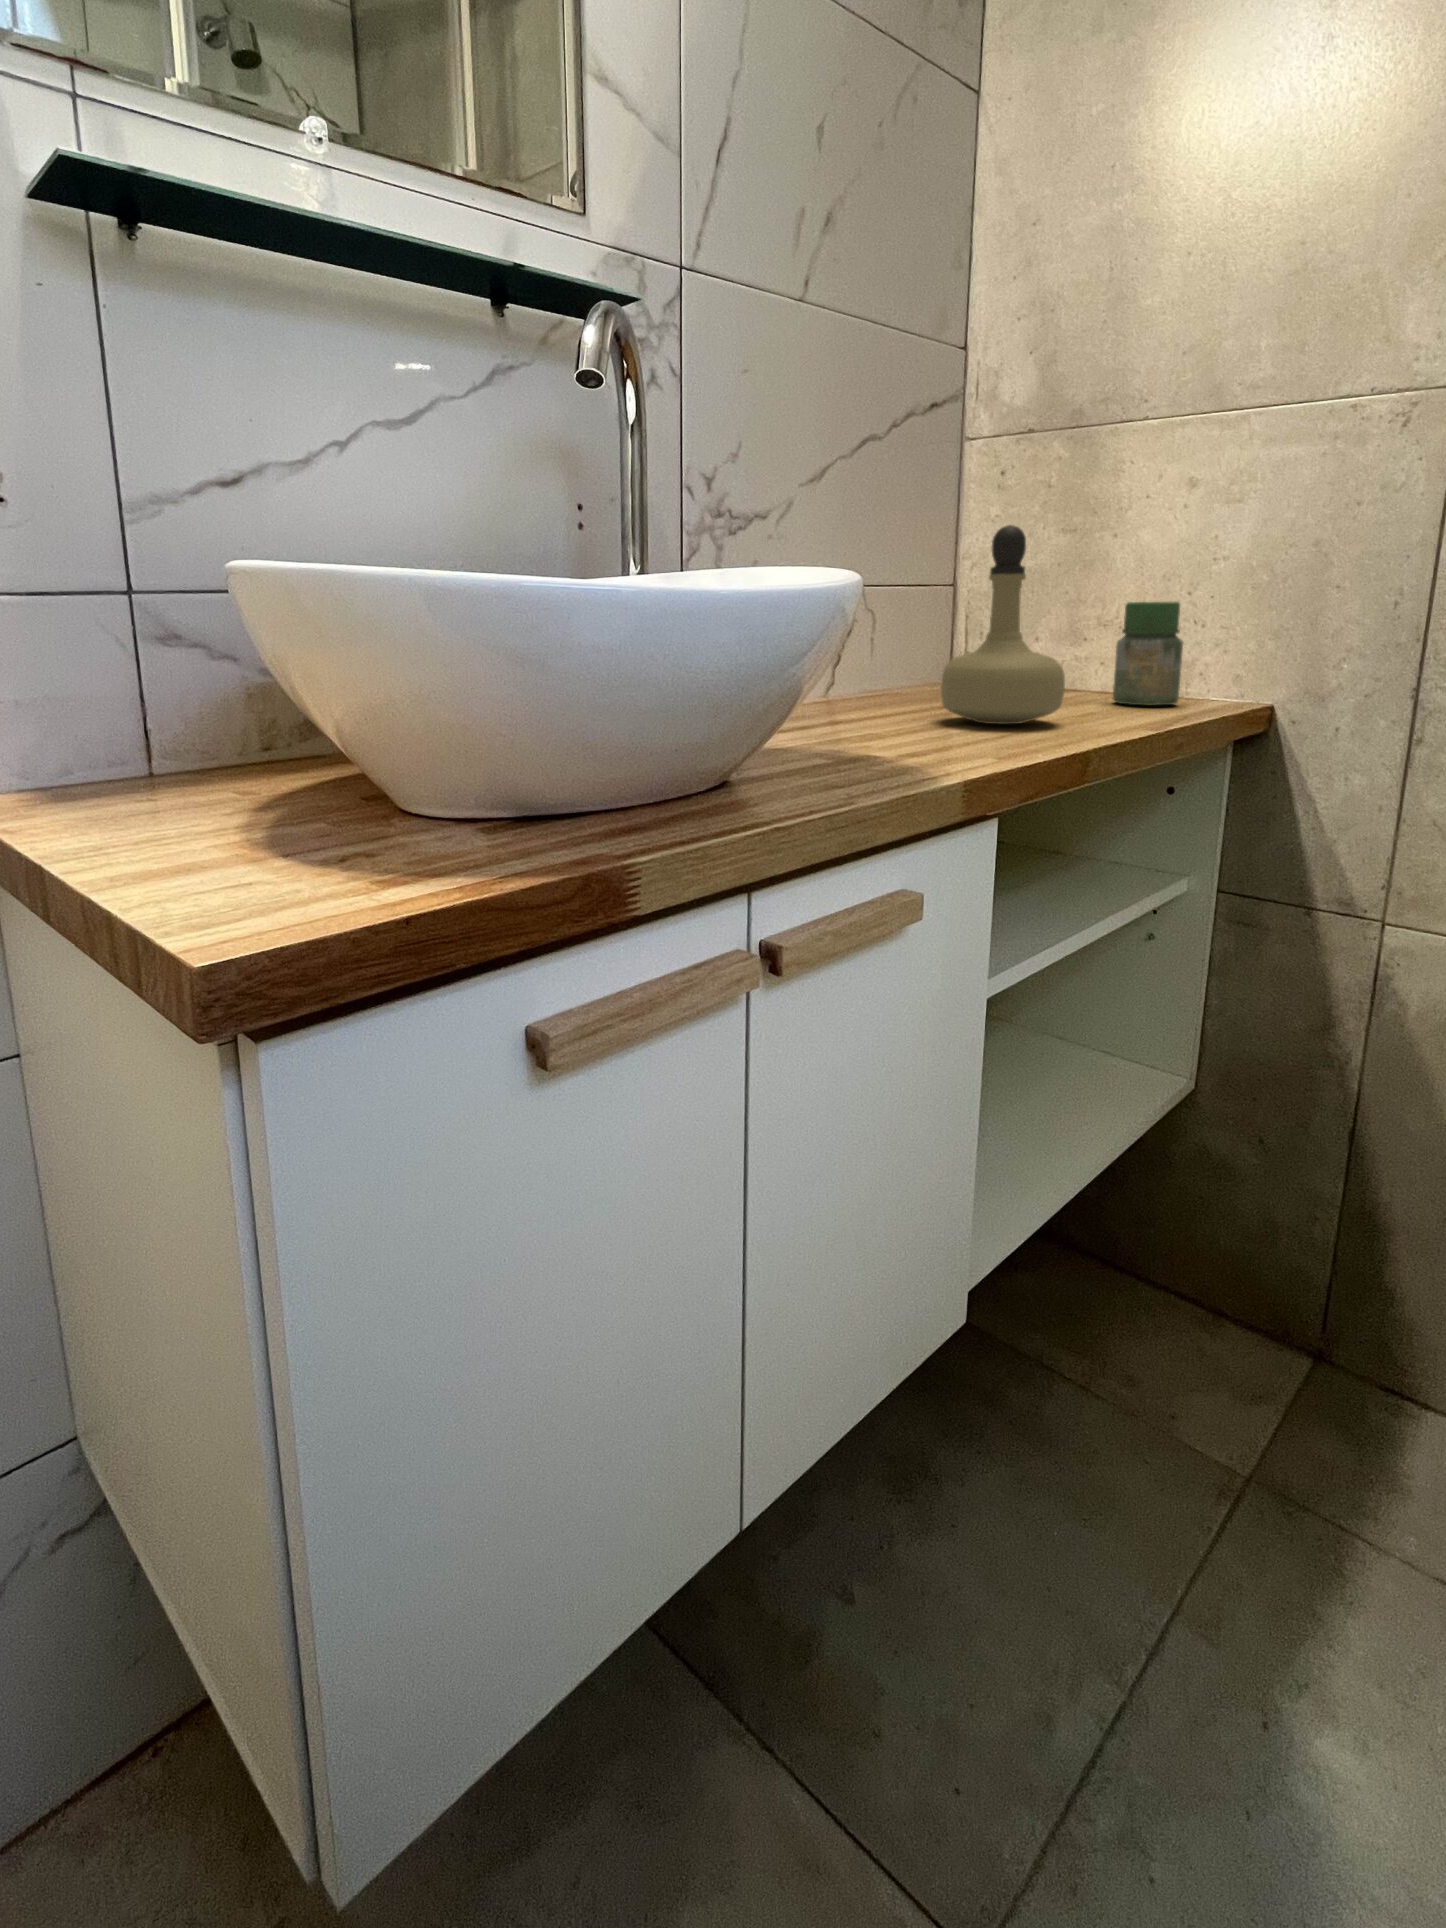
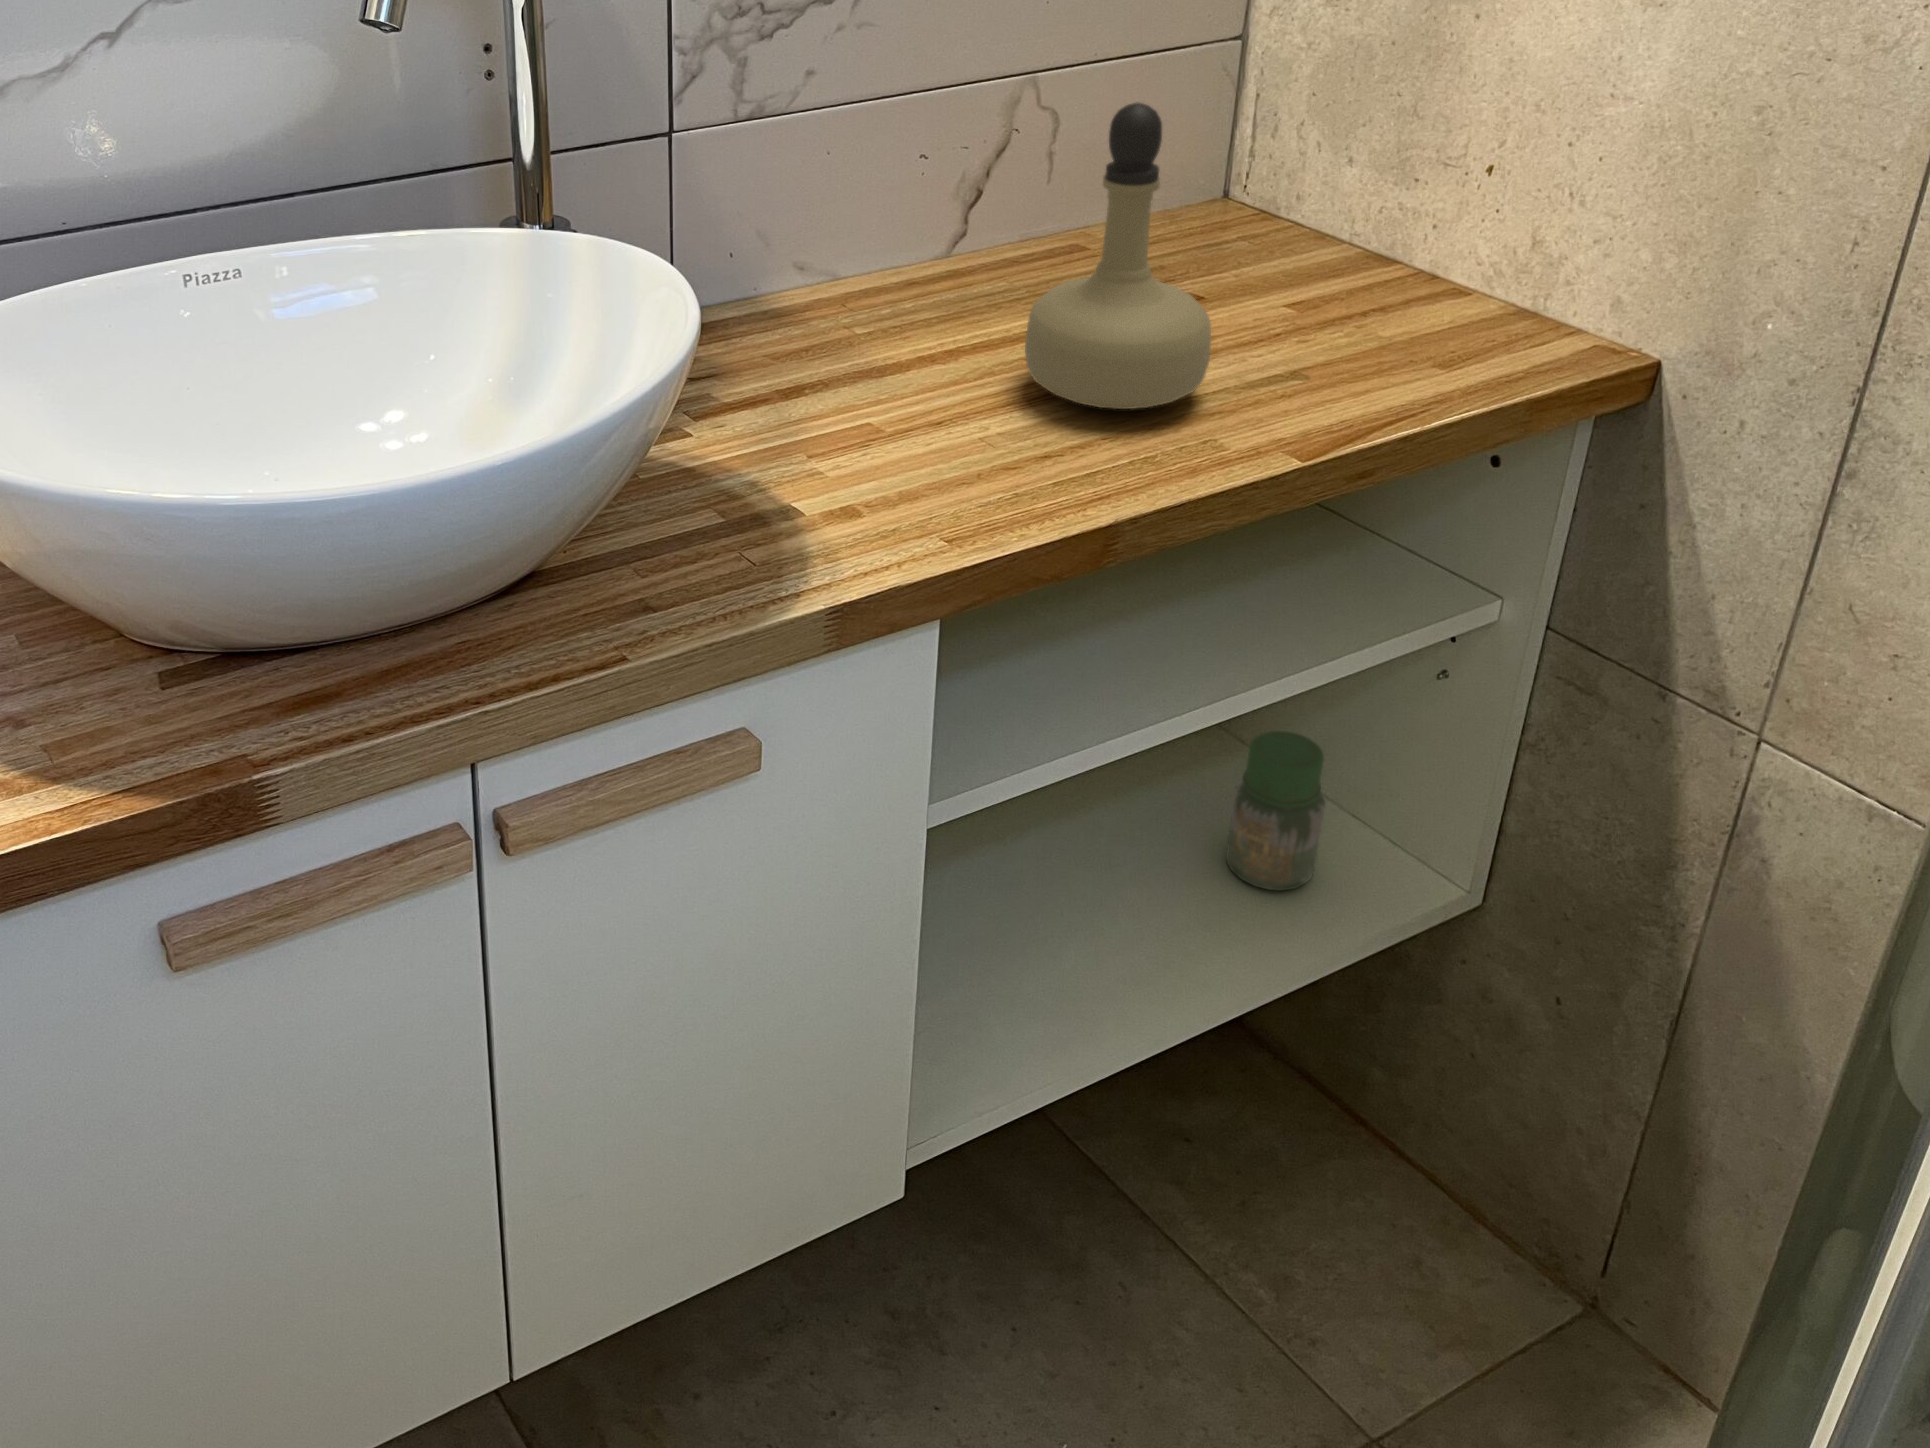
jar: present [1113,602,1183,705] -> present [1226,731,1325,890]

